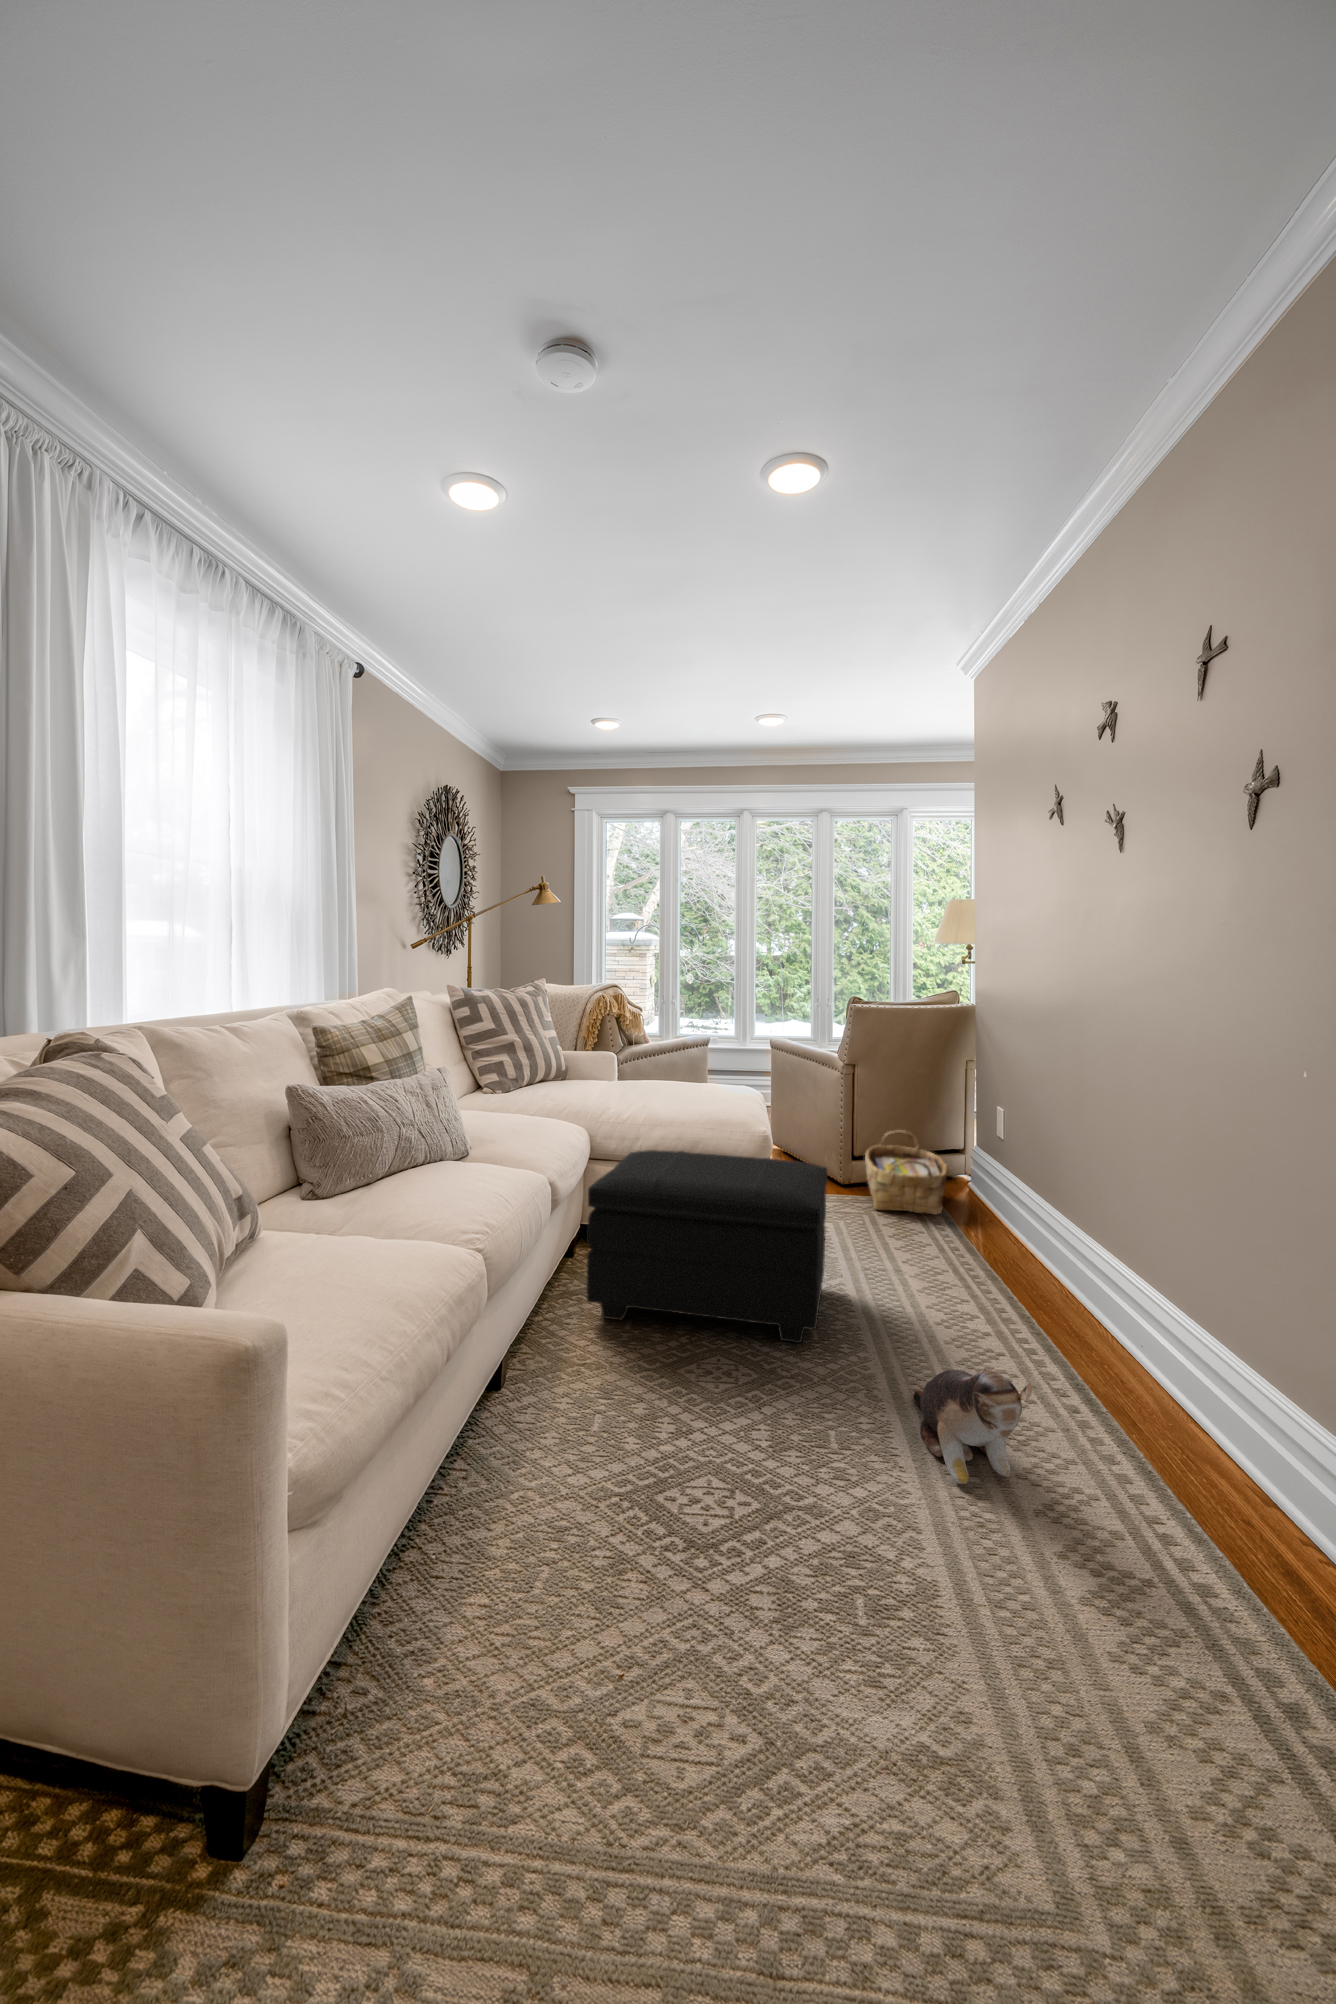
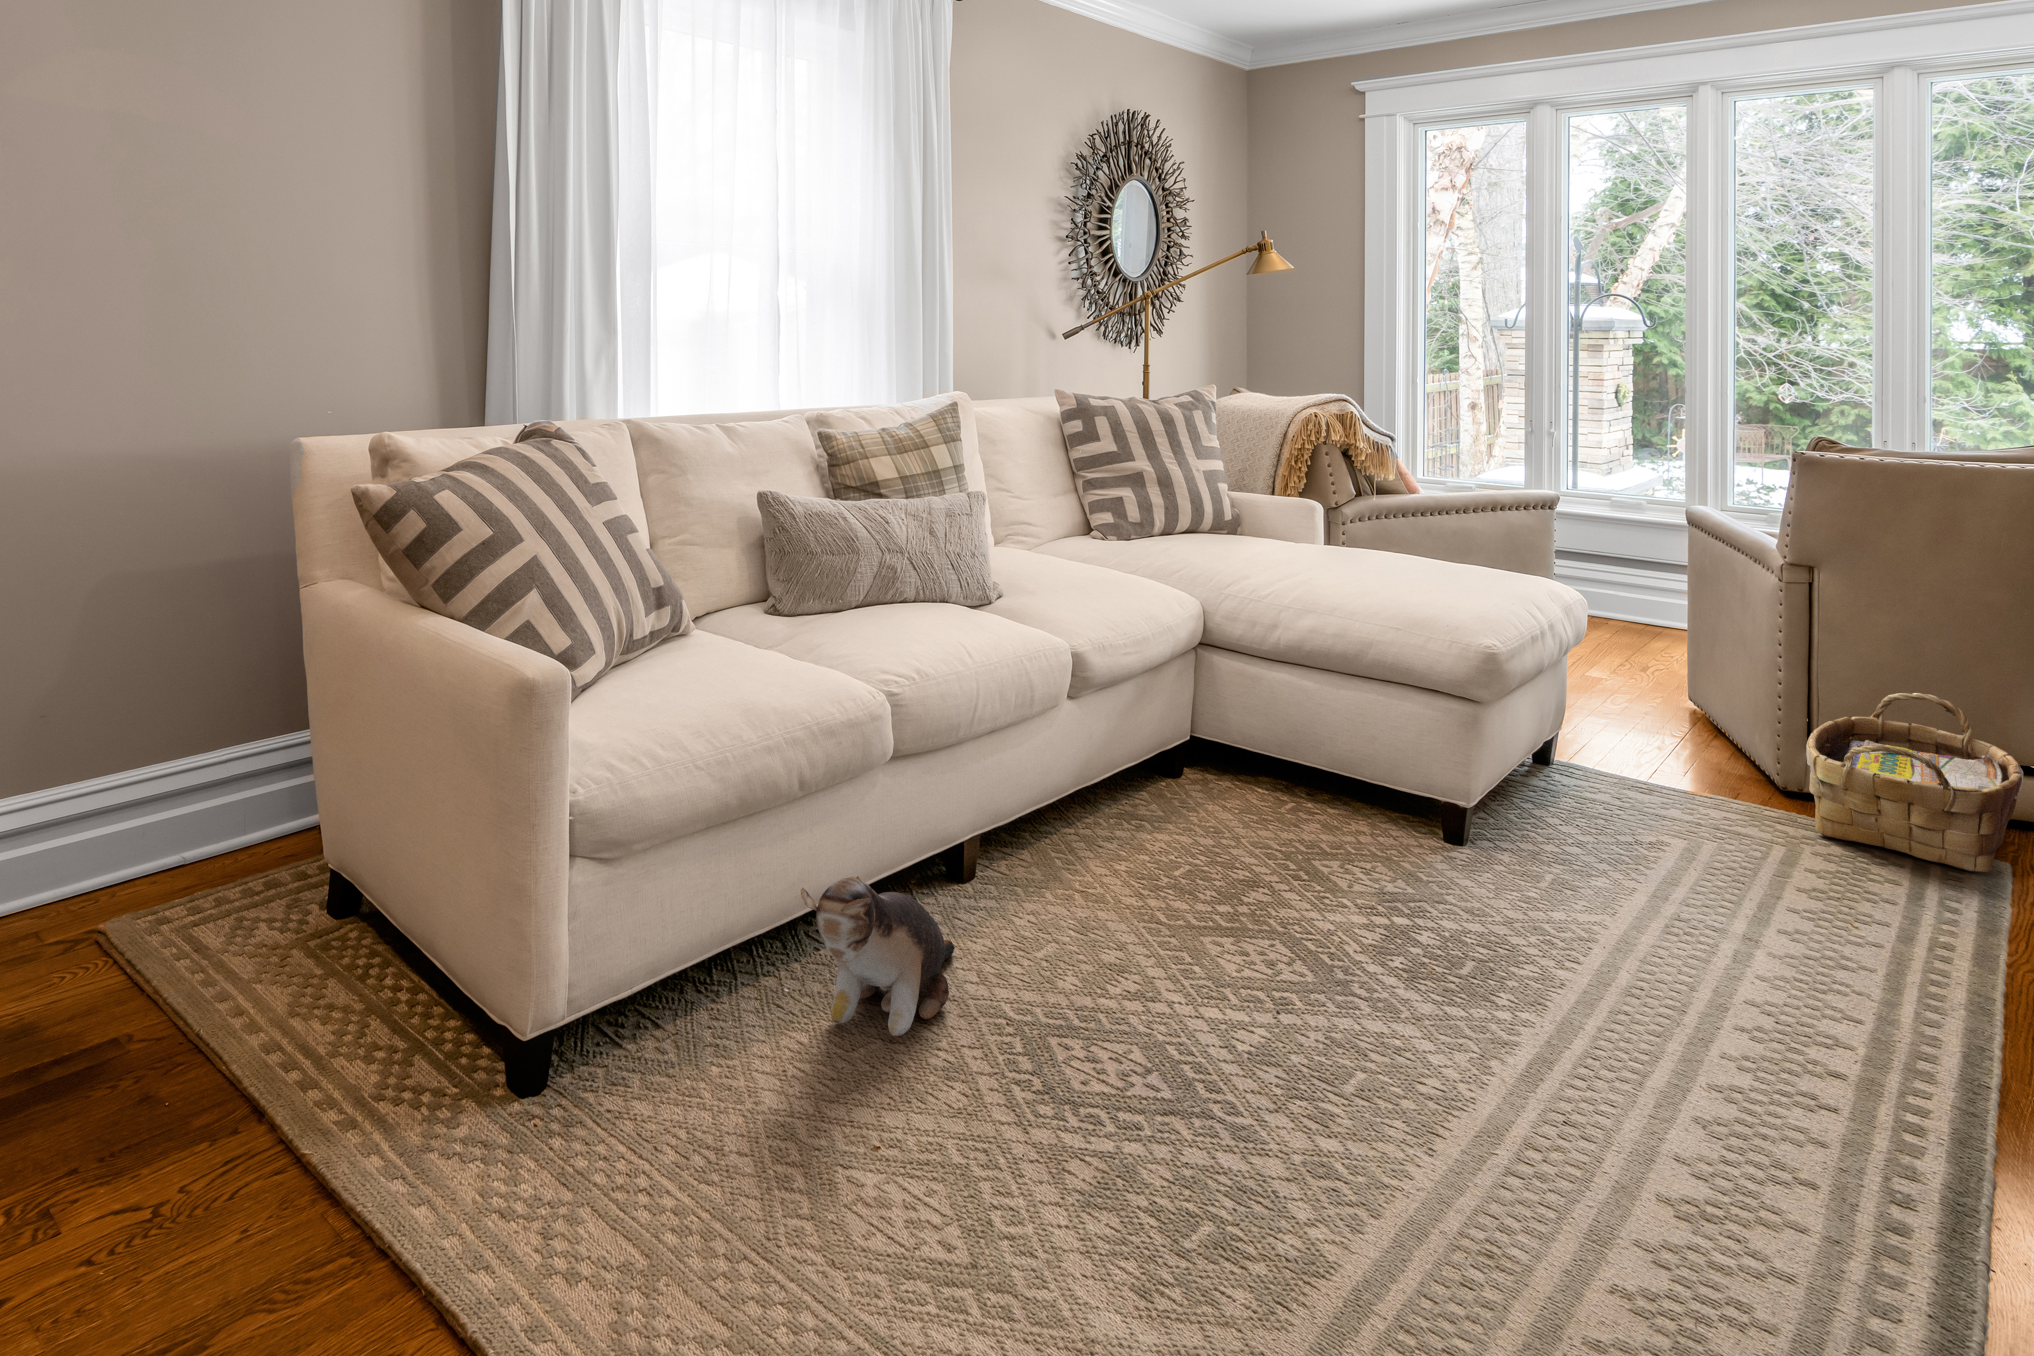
footstool: present [587,1150,827,1343] -> none [1125,637,1562,962]
plush toy: present [913,1369,1032,1484] -> present [801,876,955,1036]

